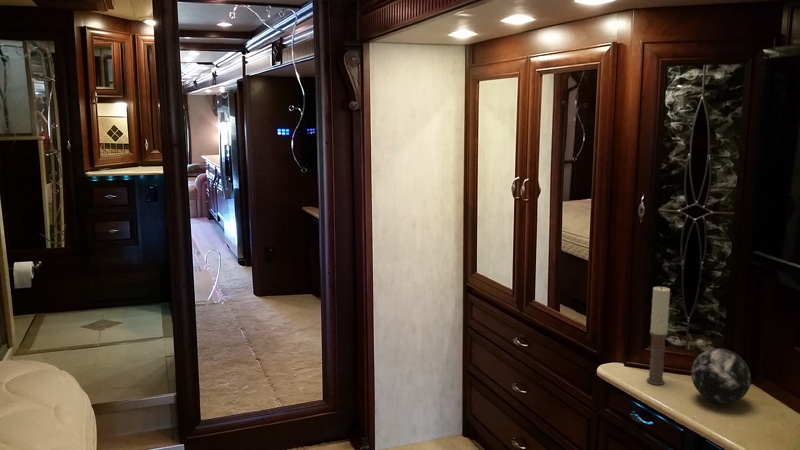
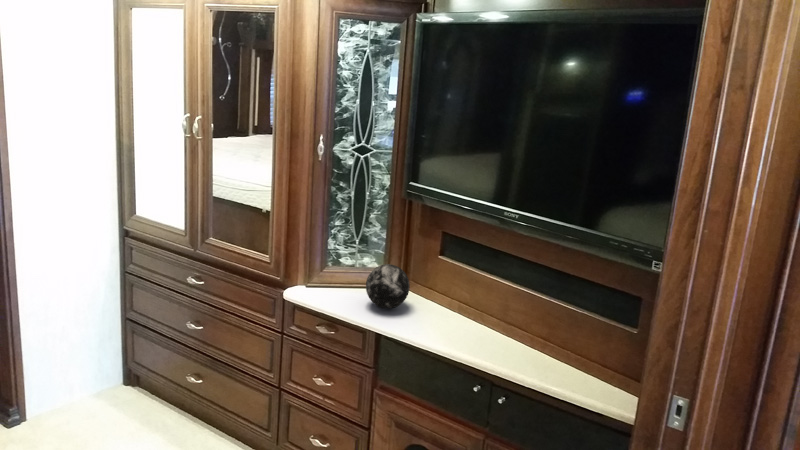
candle: present [647,286,670,385] -> none [328,216,347,300]

